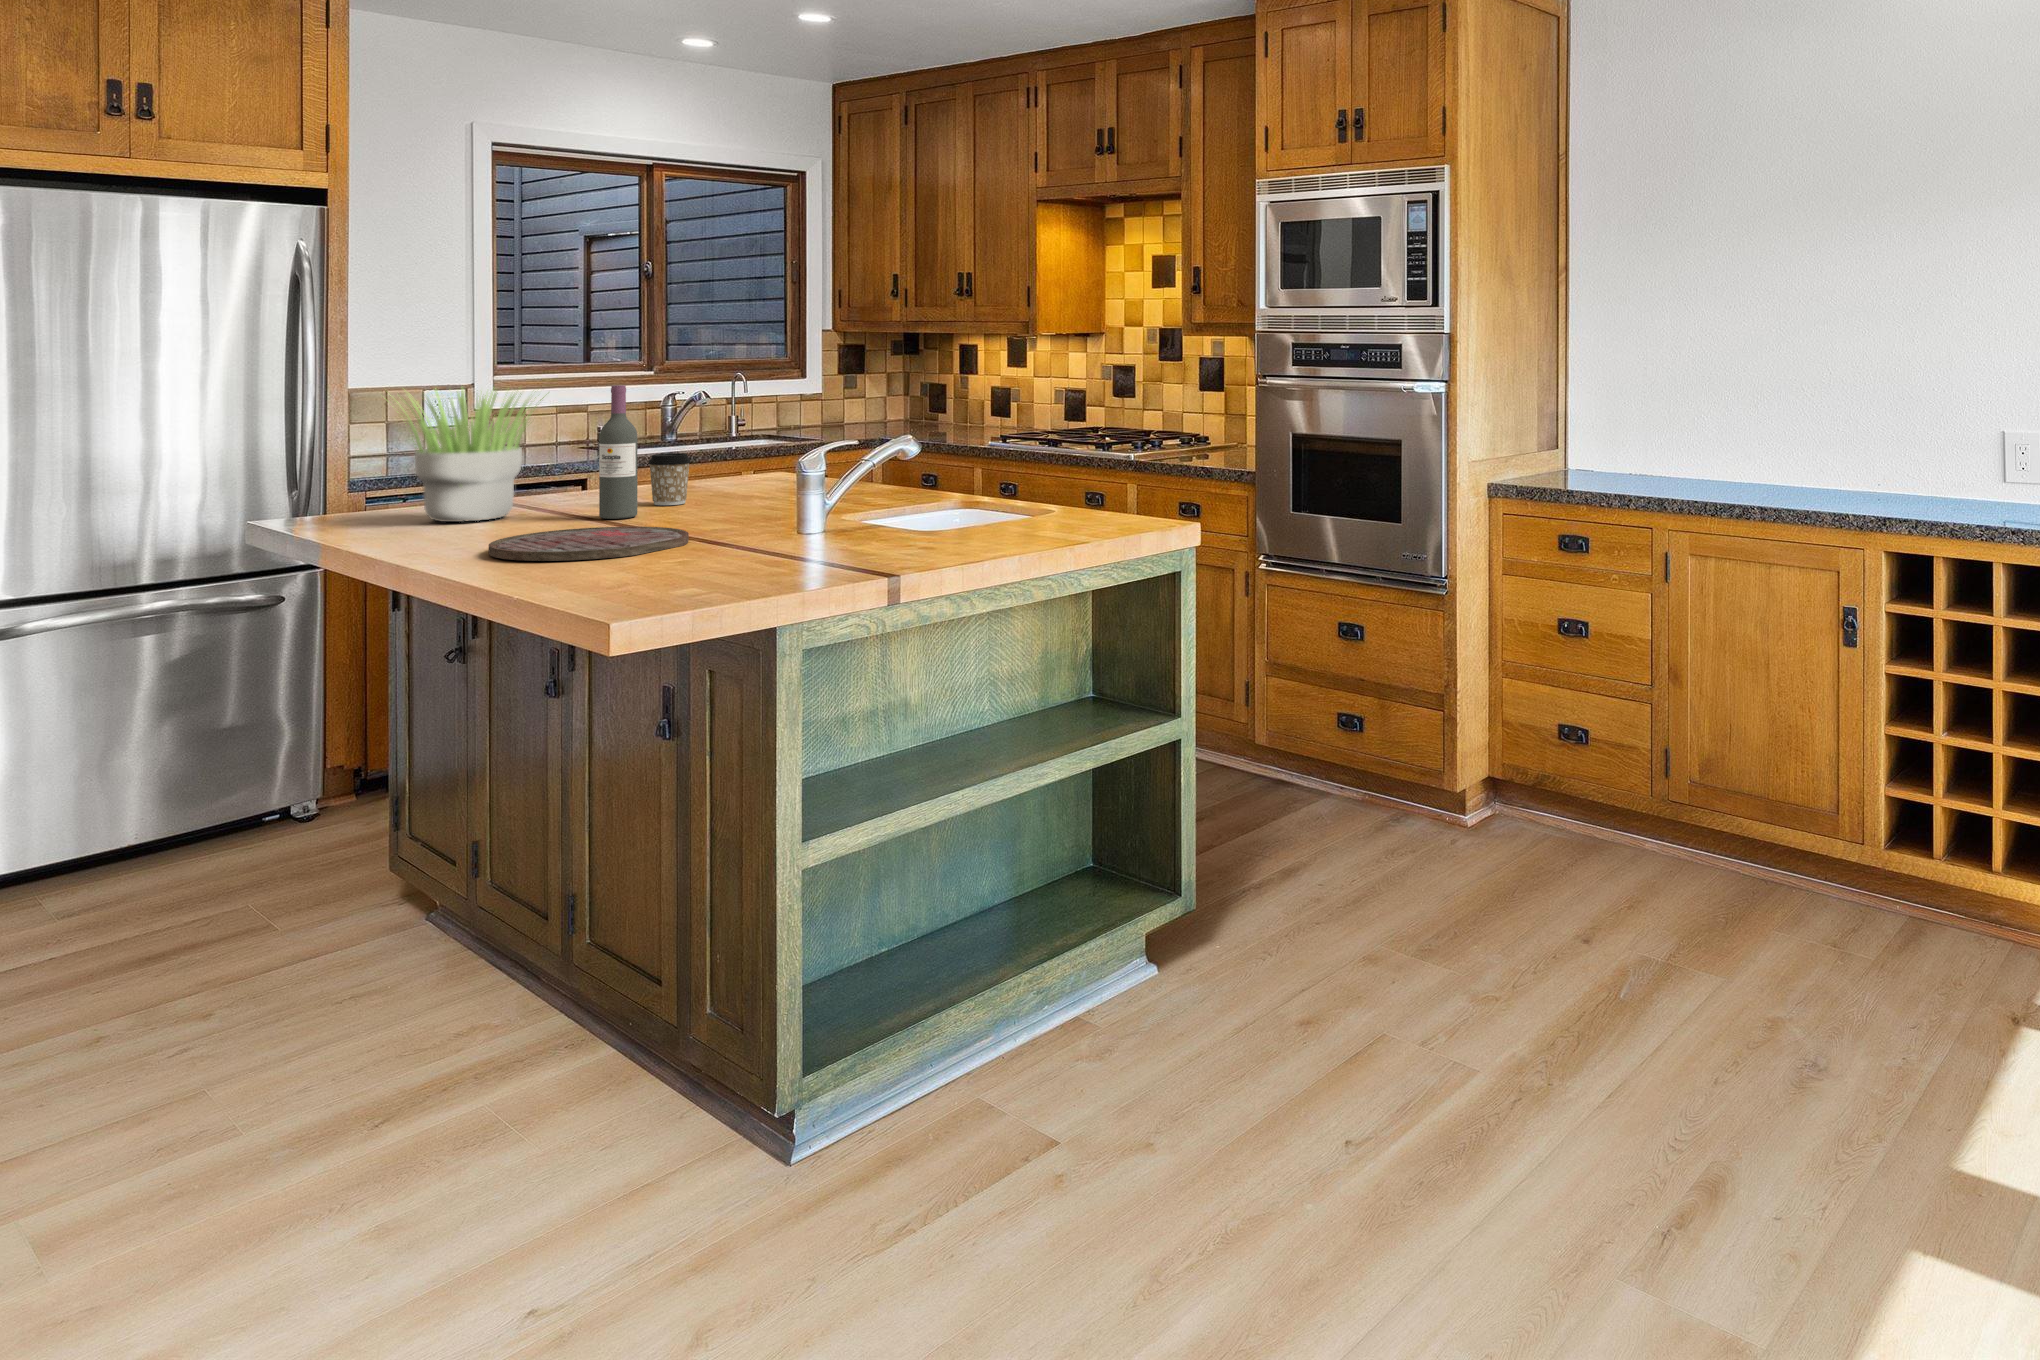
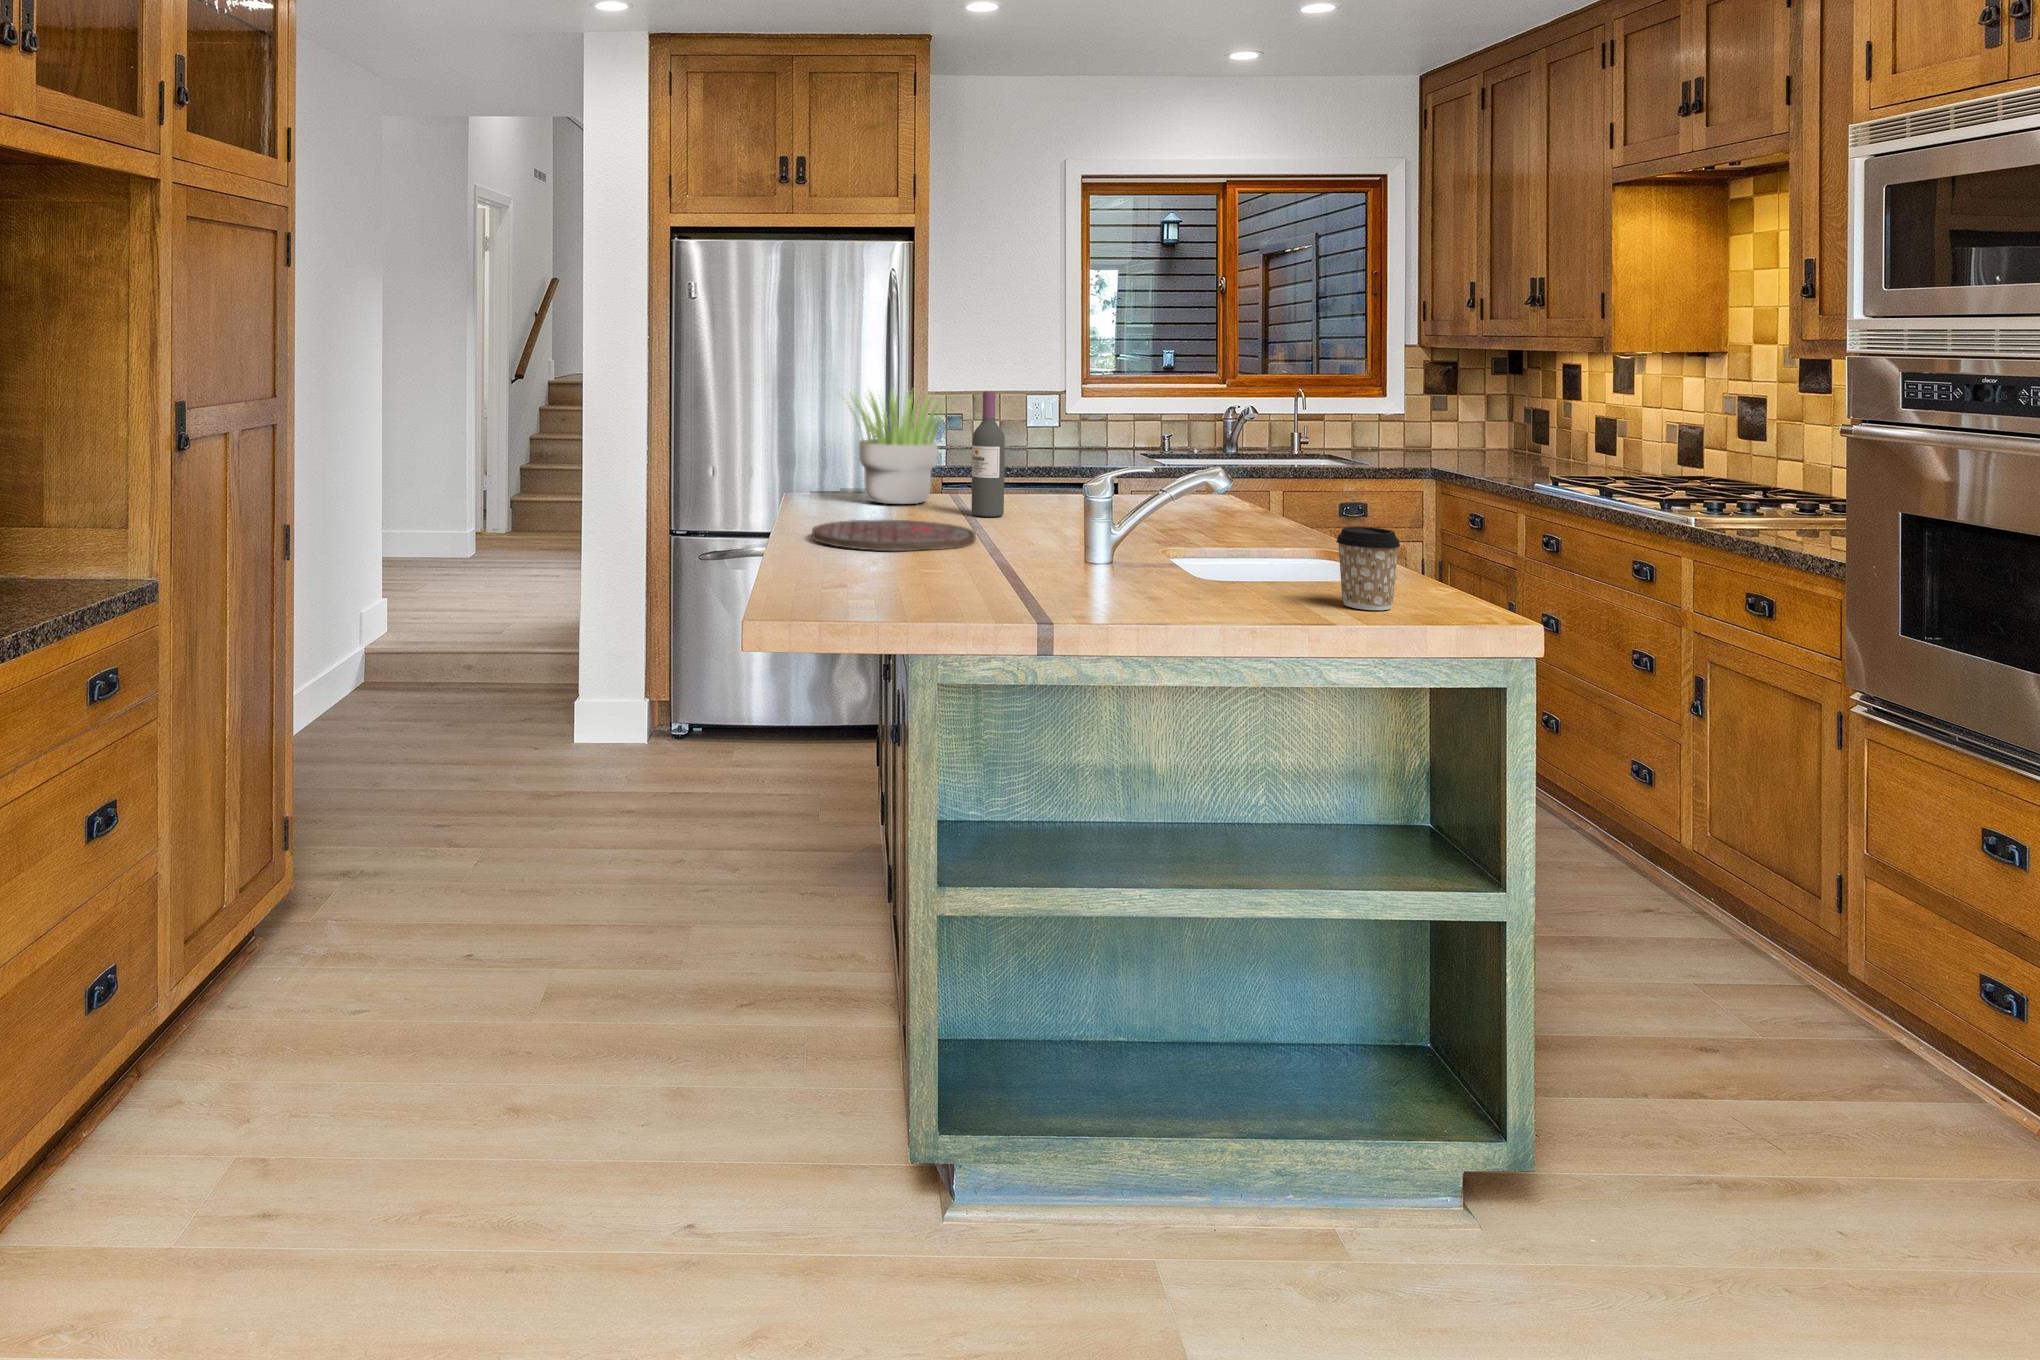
coffee cup: present [648,453,691,505] -> present [1336,527,1400,610]

